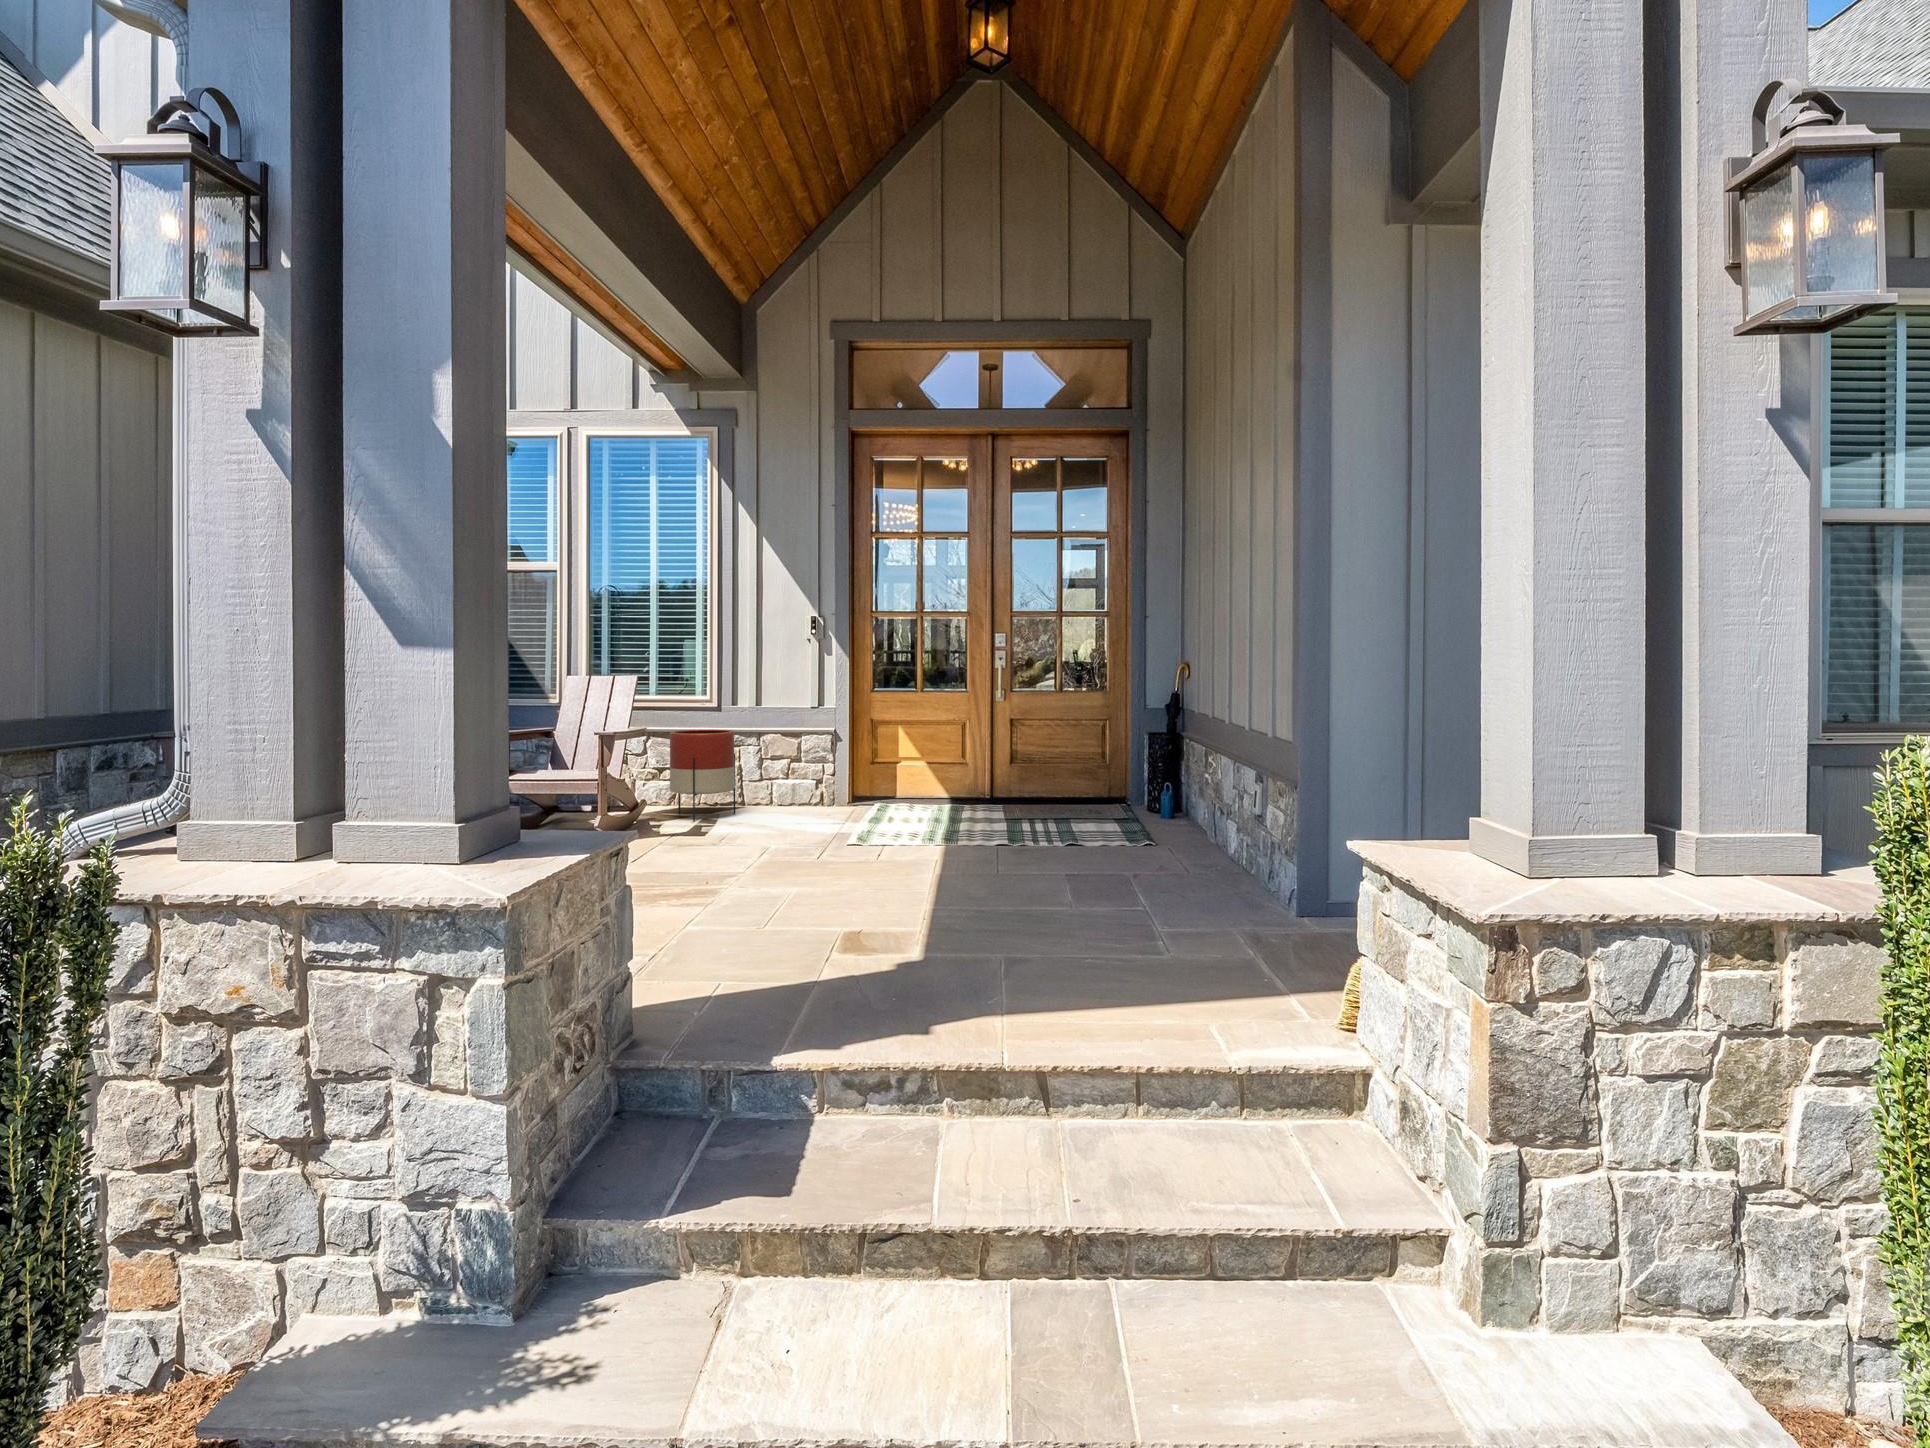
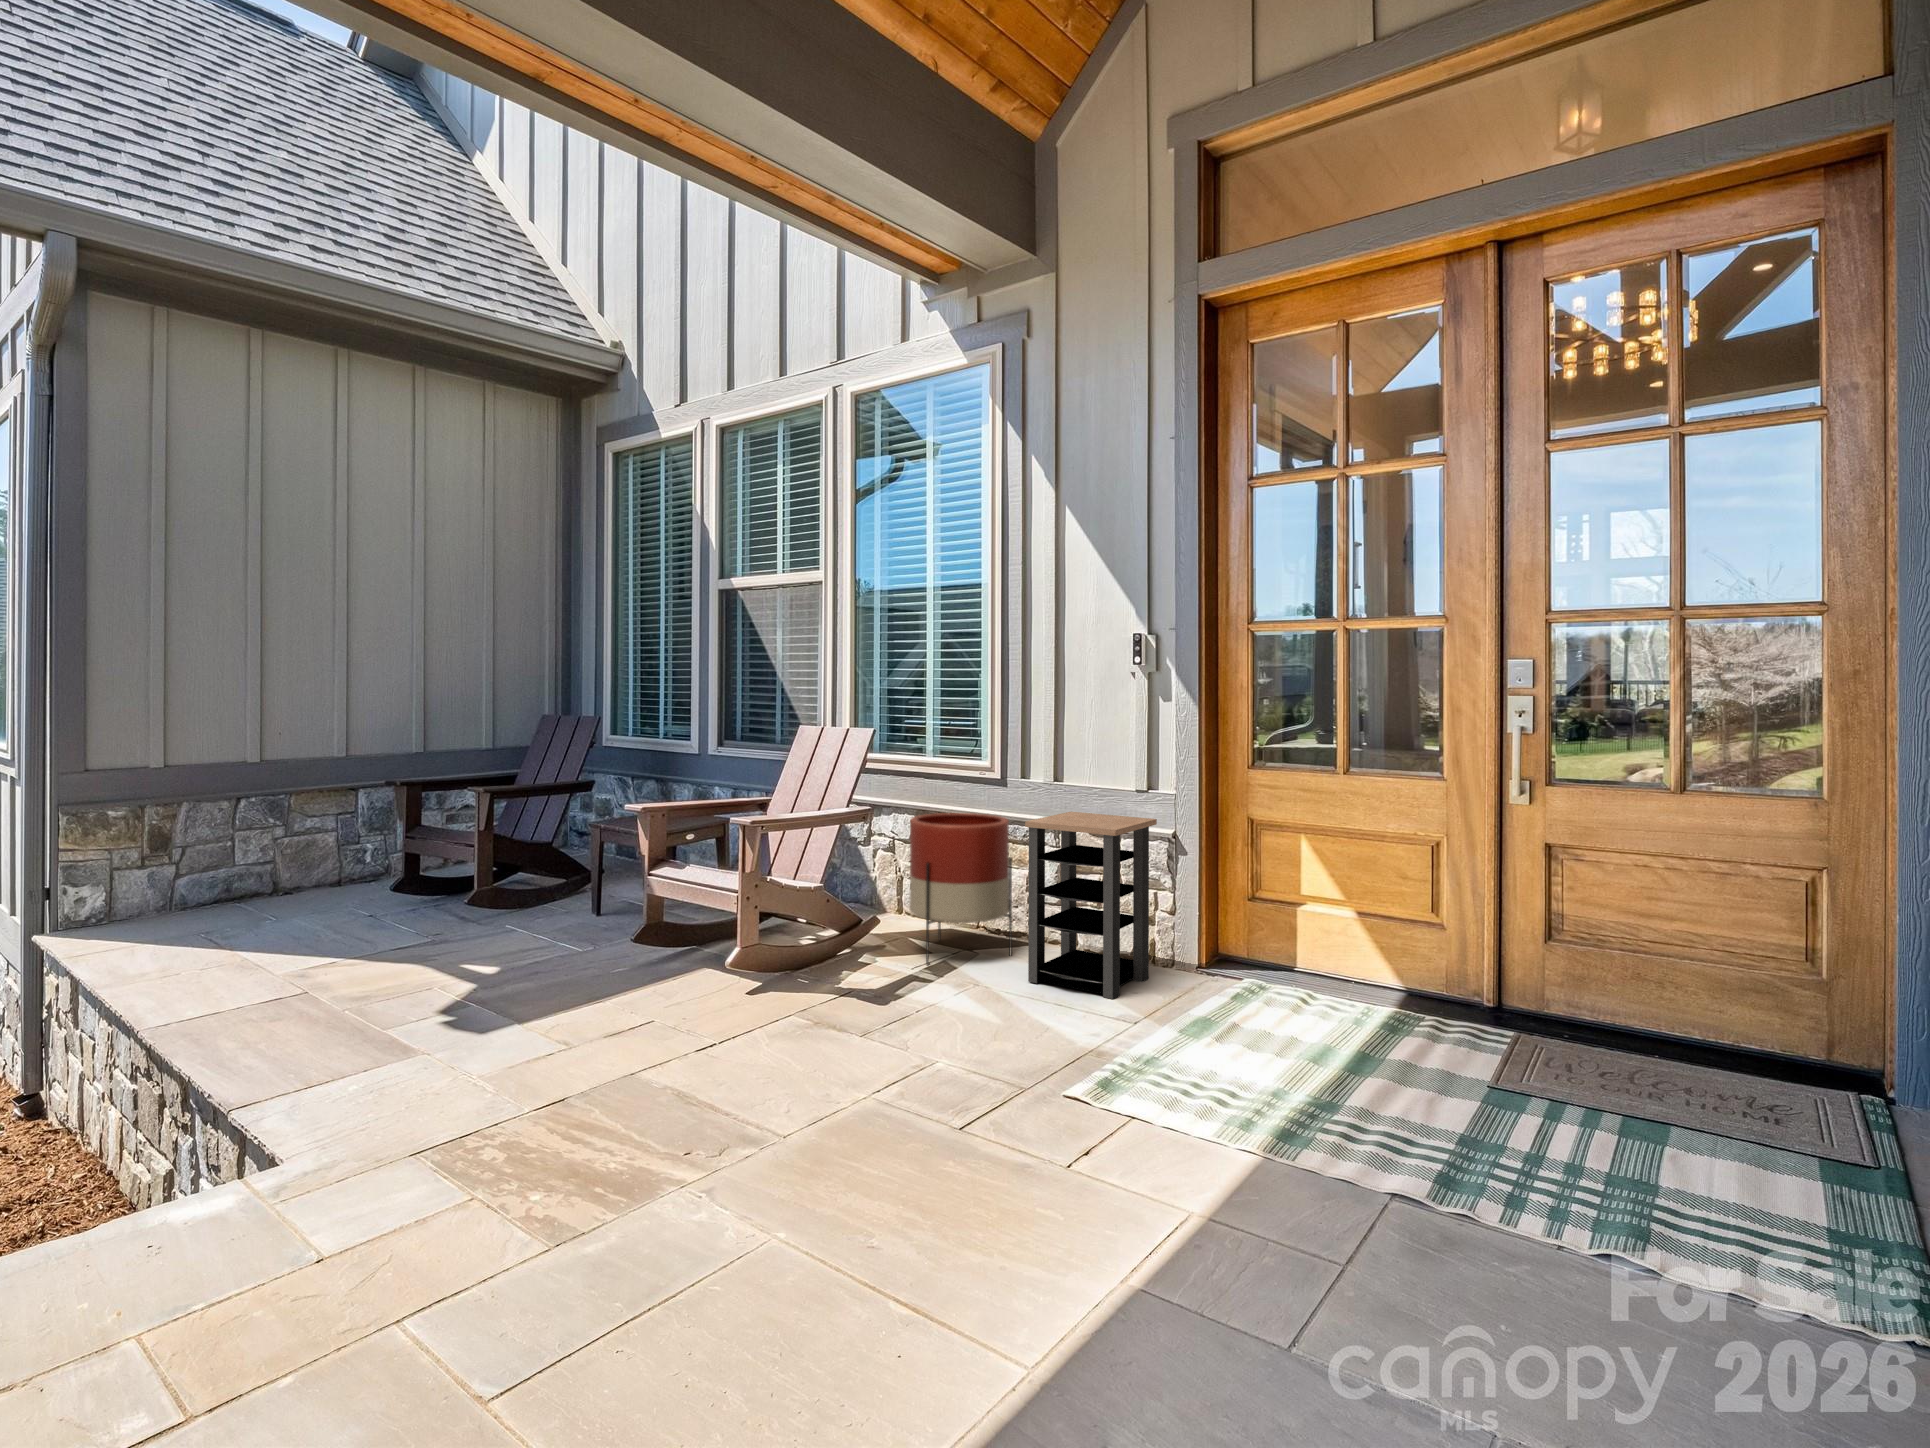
side table: none [763,722,826,820] -> present [1025,812,1157,999]

